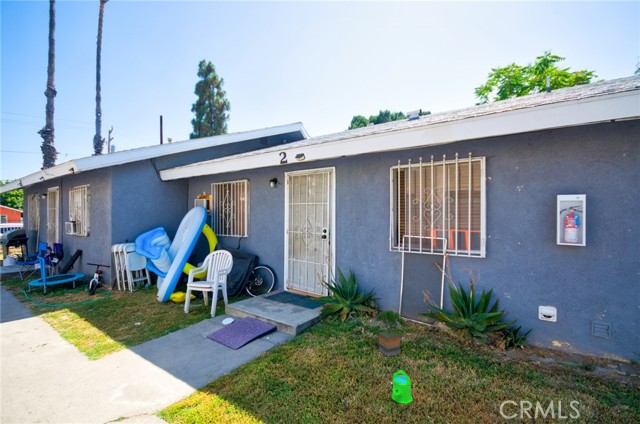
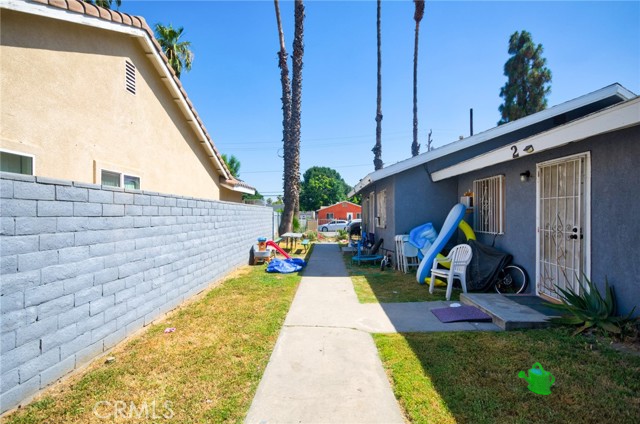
potted tree: present [376,310,406,357] -> none [565,318,607,372]

